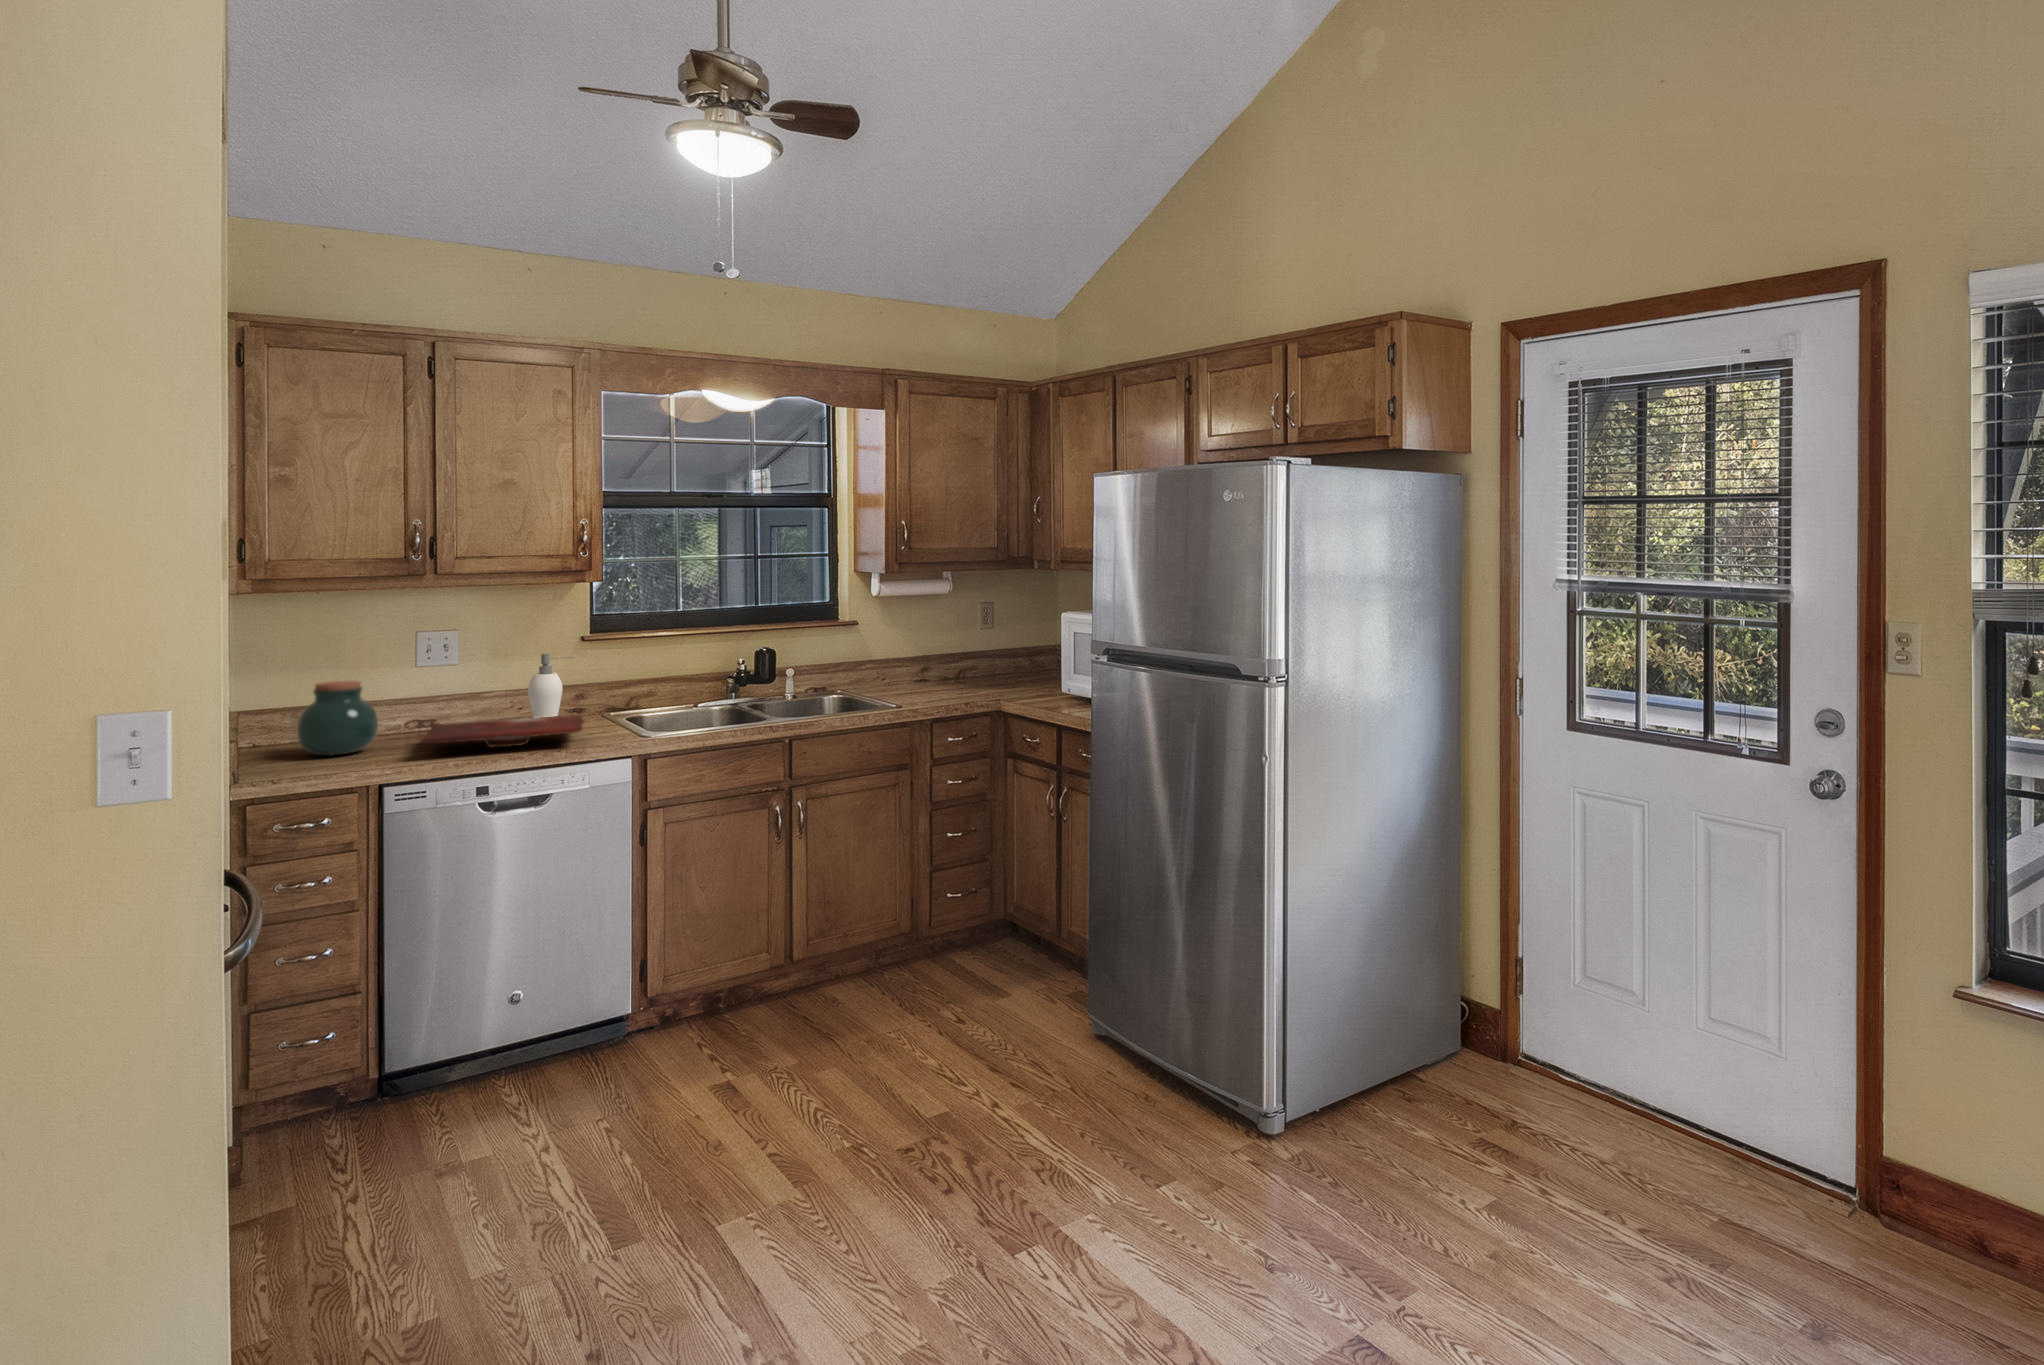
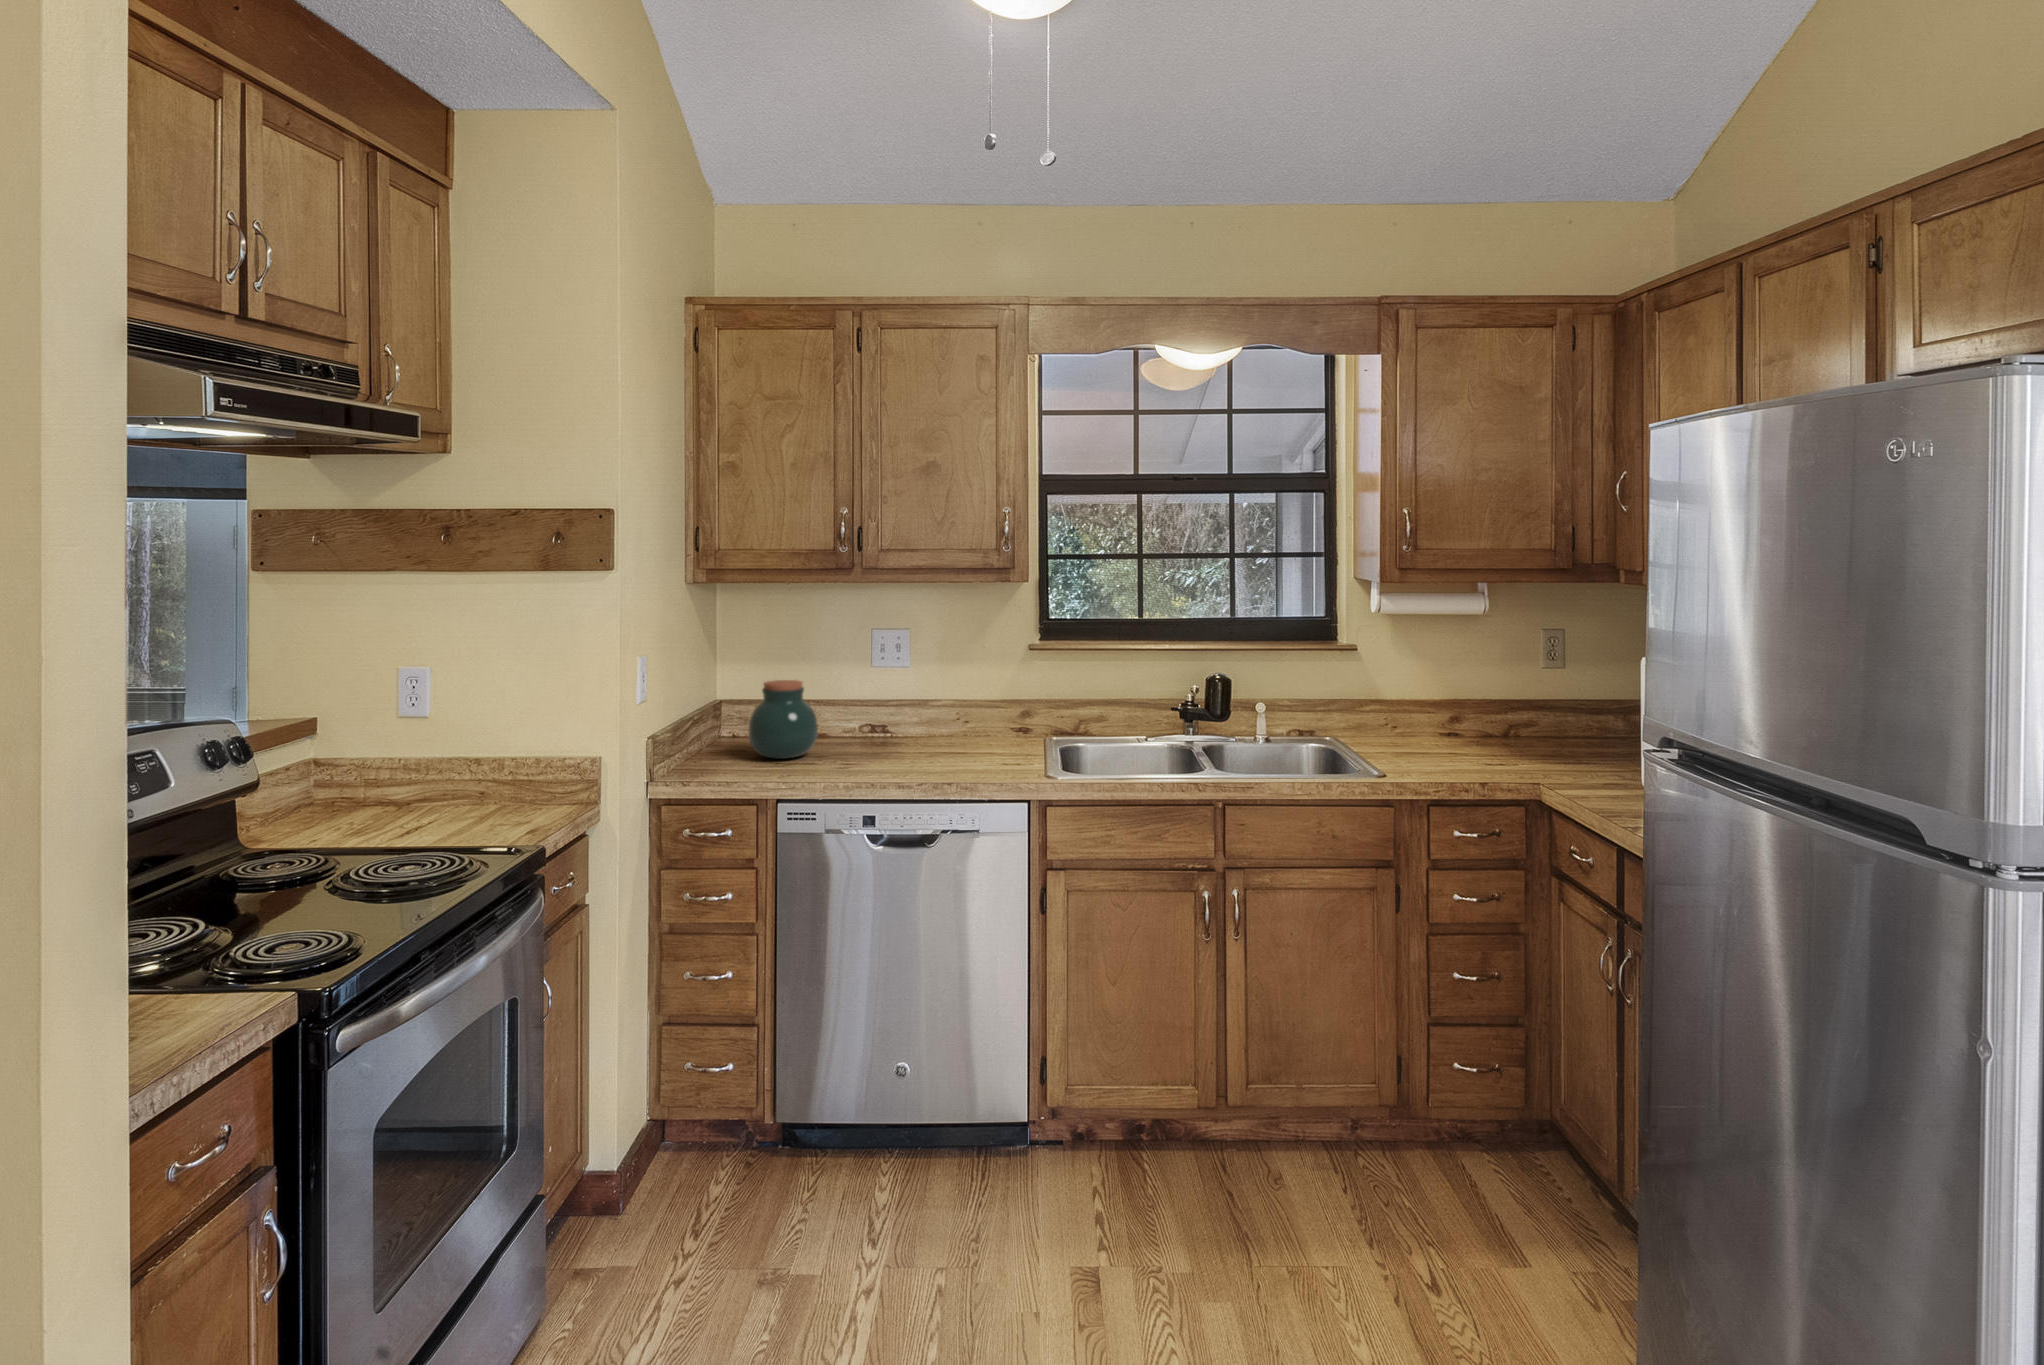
soap dispenser: present [528,654,573,718] -> none [974,662,1018,741]
cutting board: present [421,715,584,747] -> none [829,735,1007,770]

